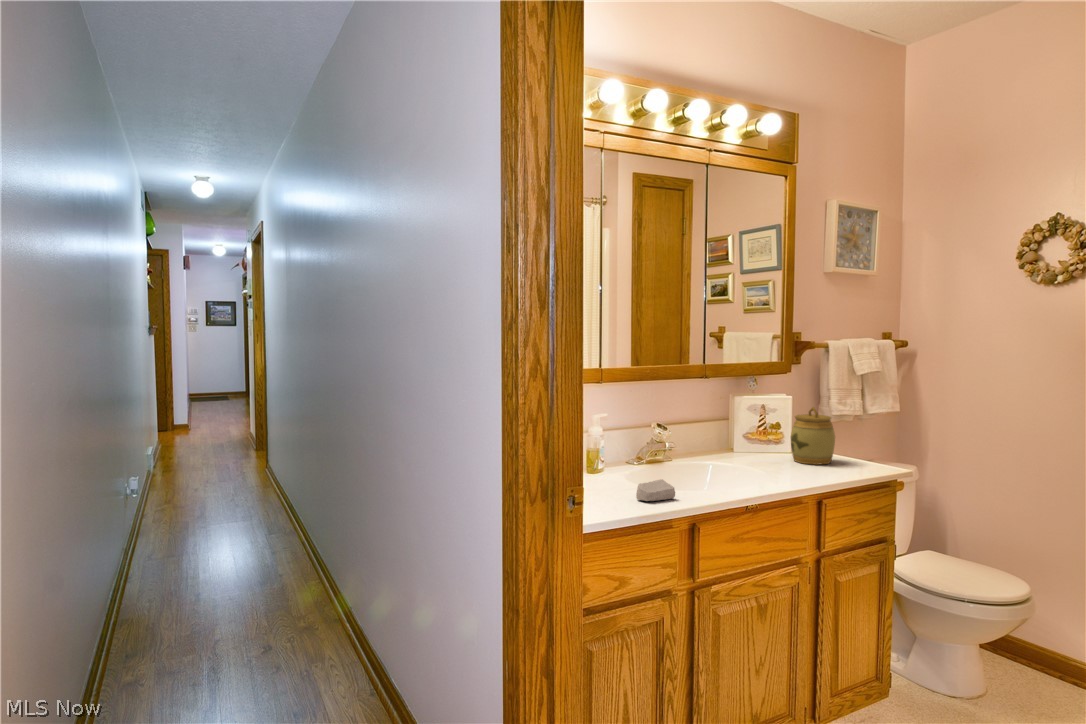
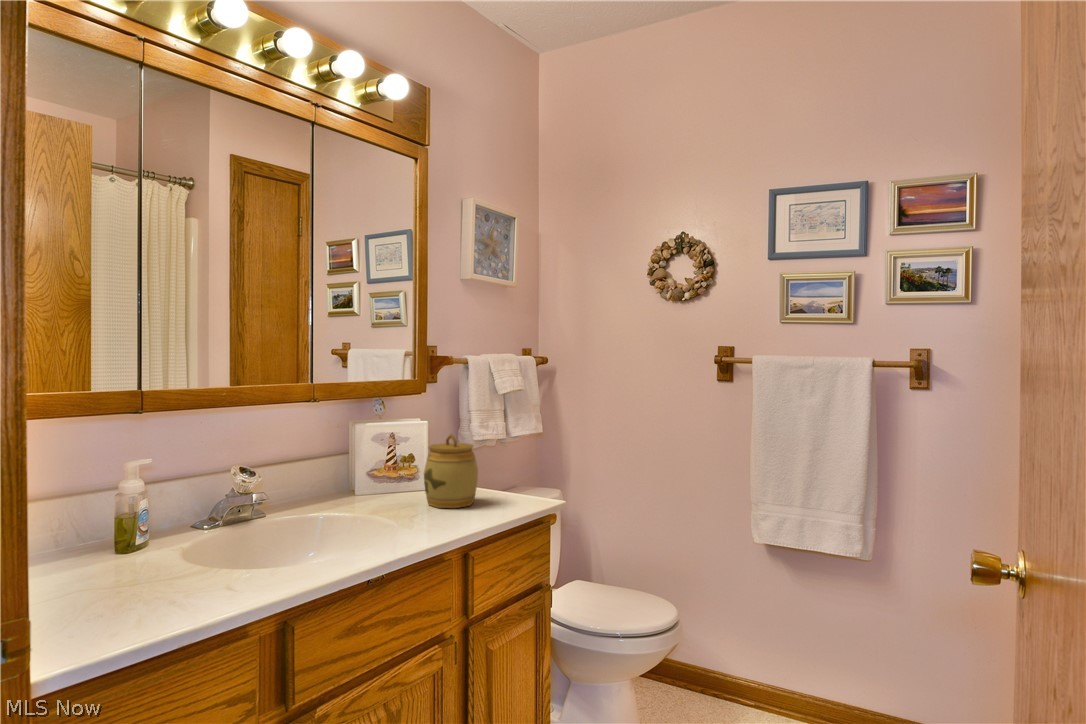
soap bar: present [636,479,675,501] -> none [137,572,218,622]

